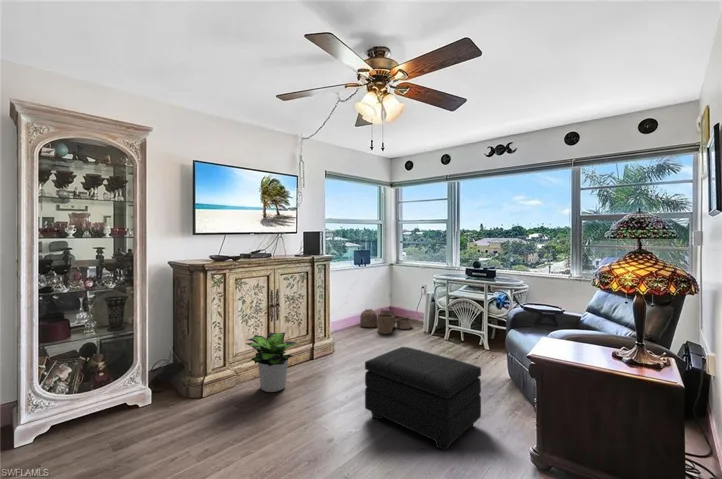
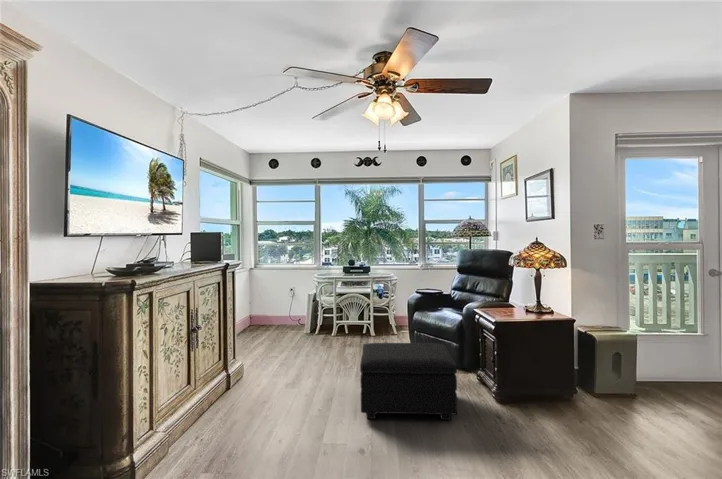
woven basket: present [360,309,411,334] -> none [232,317,290,343]
potted plant: present [246,332,299,392] -> none [175,360,261,442]

